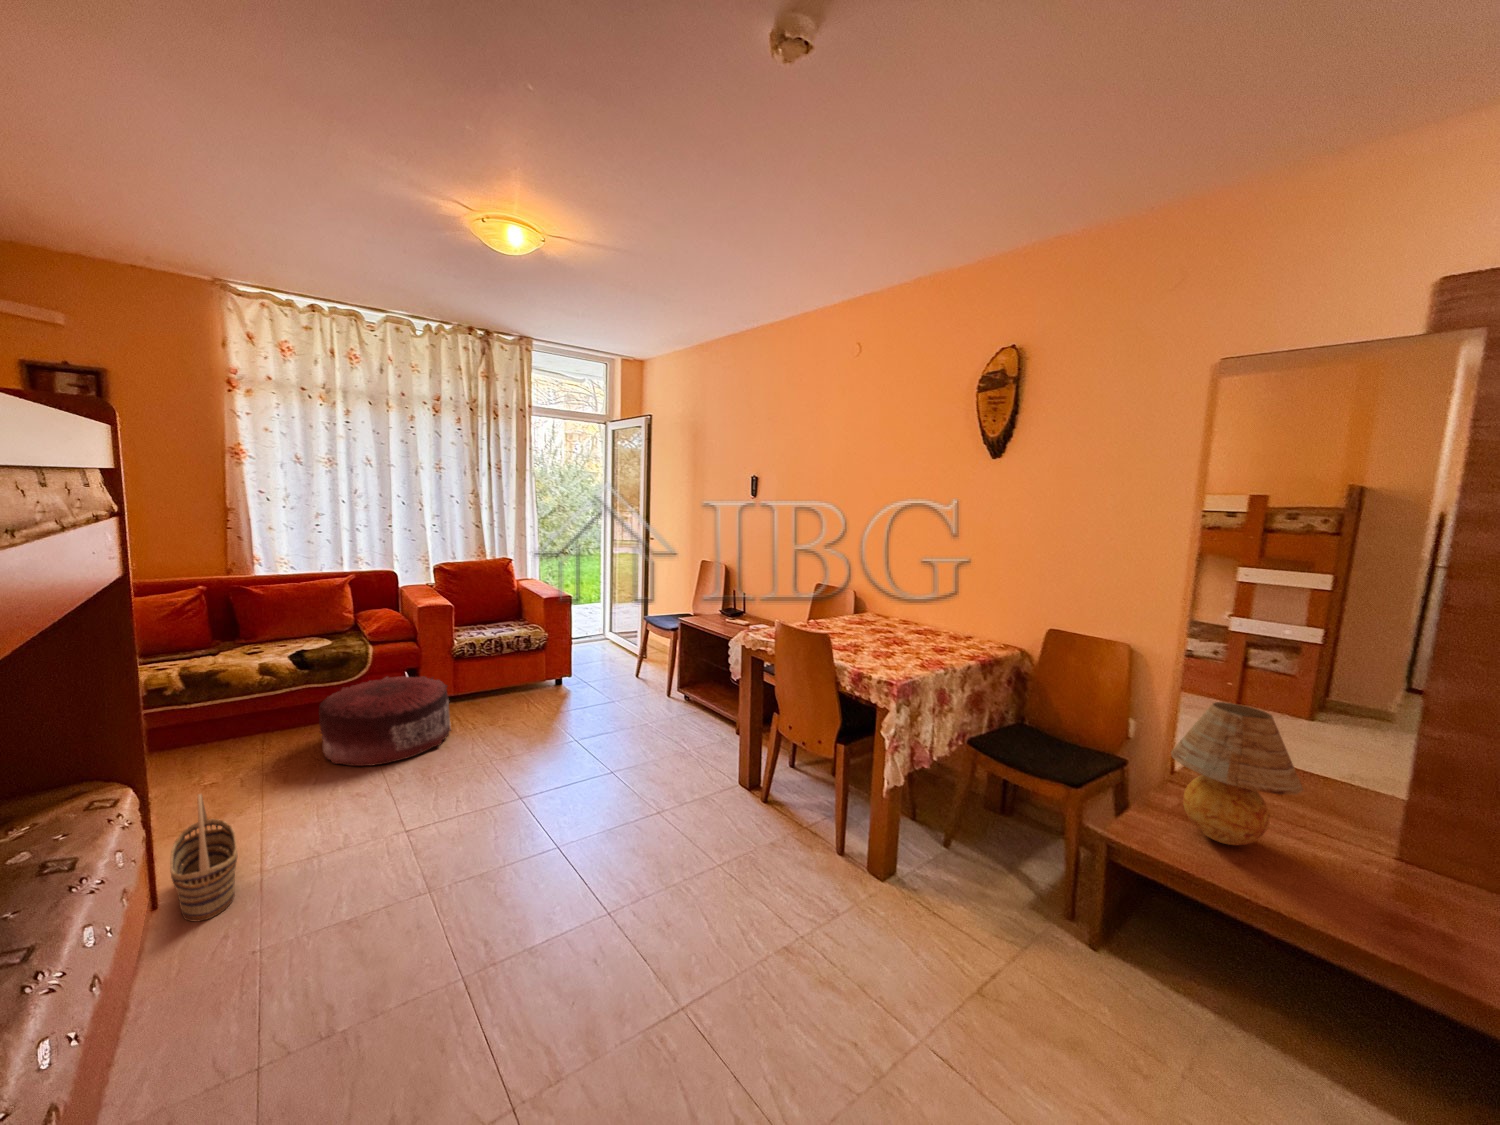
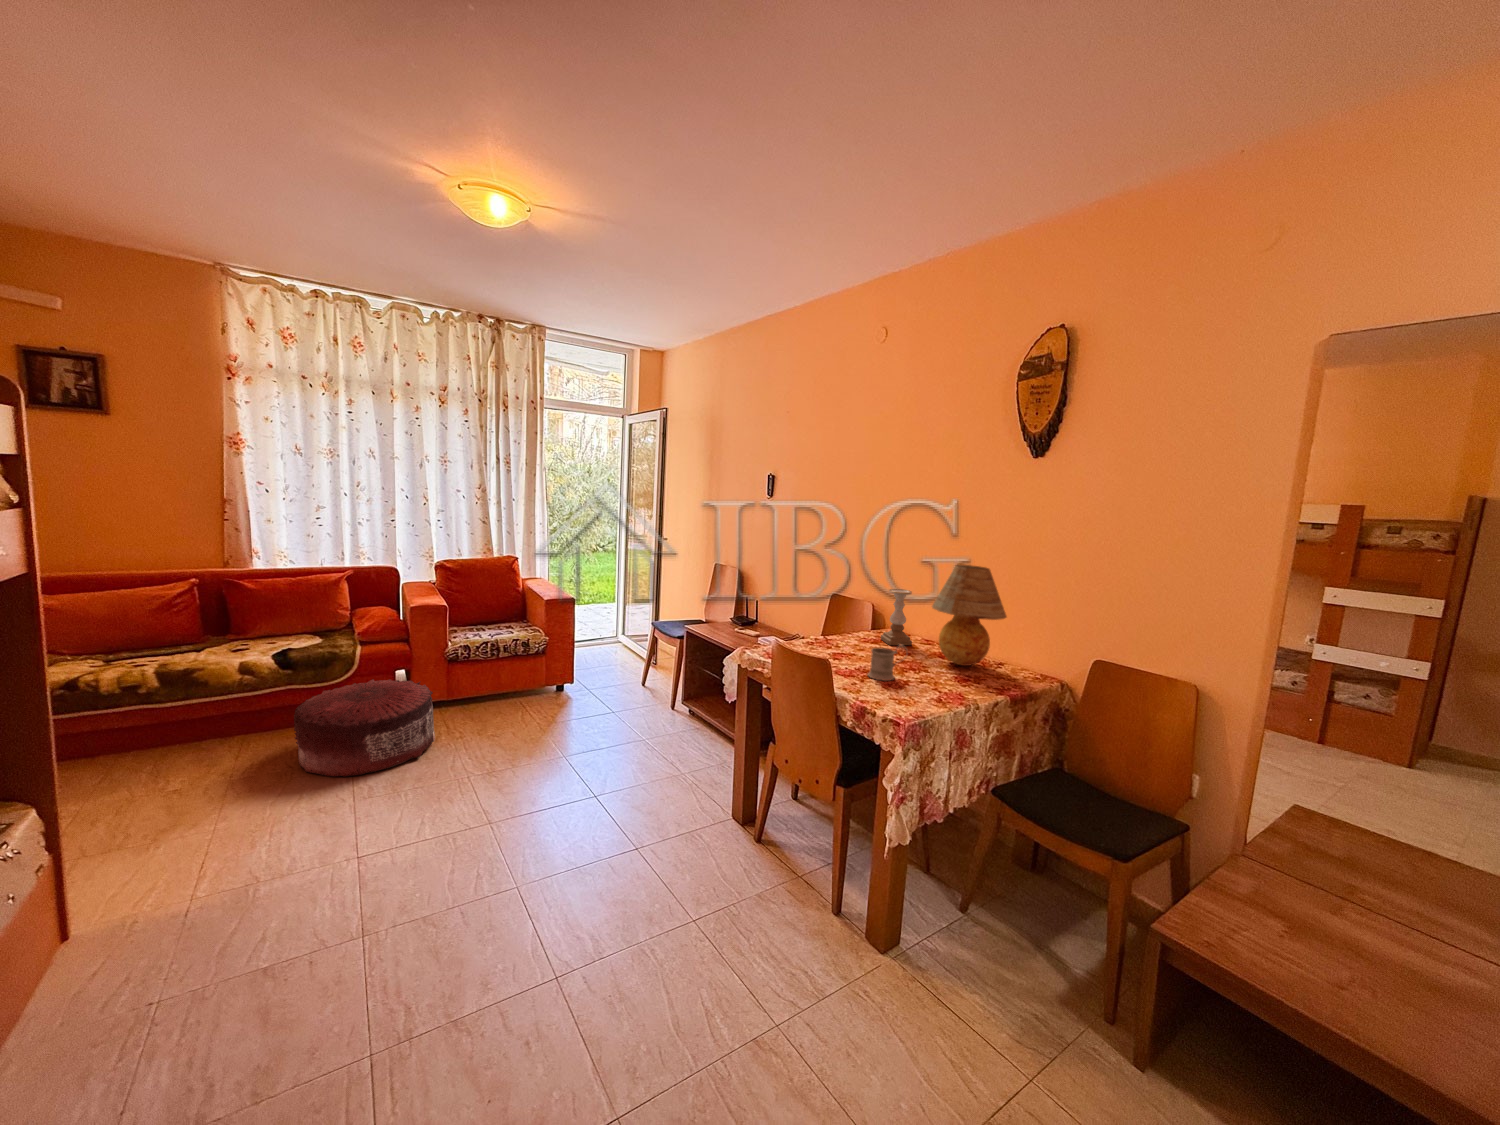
candle holder: none [863,575,891,625] -> present [881,589,912,645]
mug: none [858,621,893,652] -> present [868,645,908,681]
table lamp: present [1171,702,1303,845] -> present [932,565,1007,666]
basket: present [170,794,237,921] -> none [89,809,170,952]

